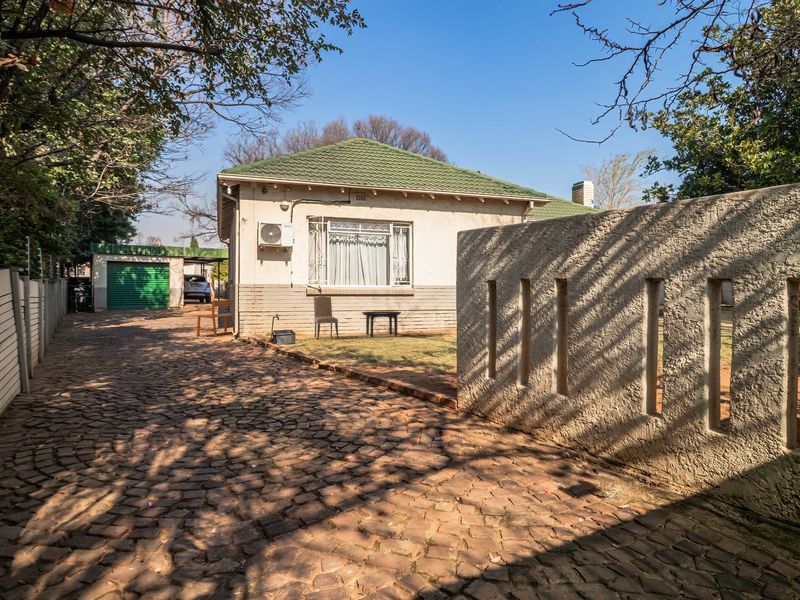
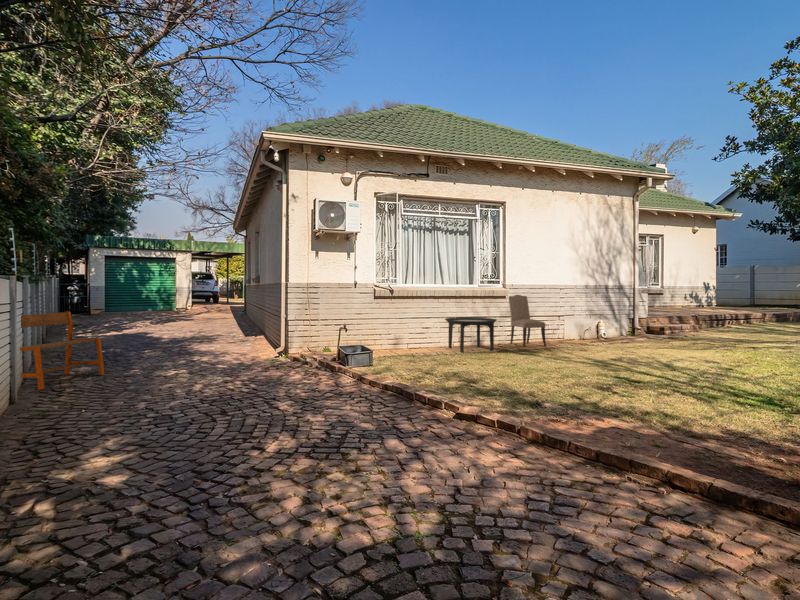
chair: present [313,296,339,339] -> present [509,295,546,347]
bench: present [197,300,233,337] -> present [20,311,104,390]

